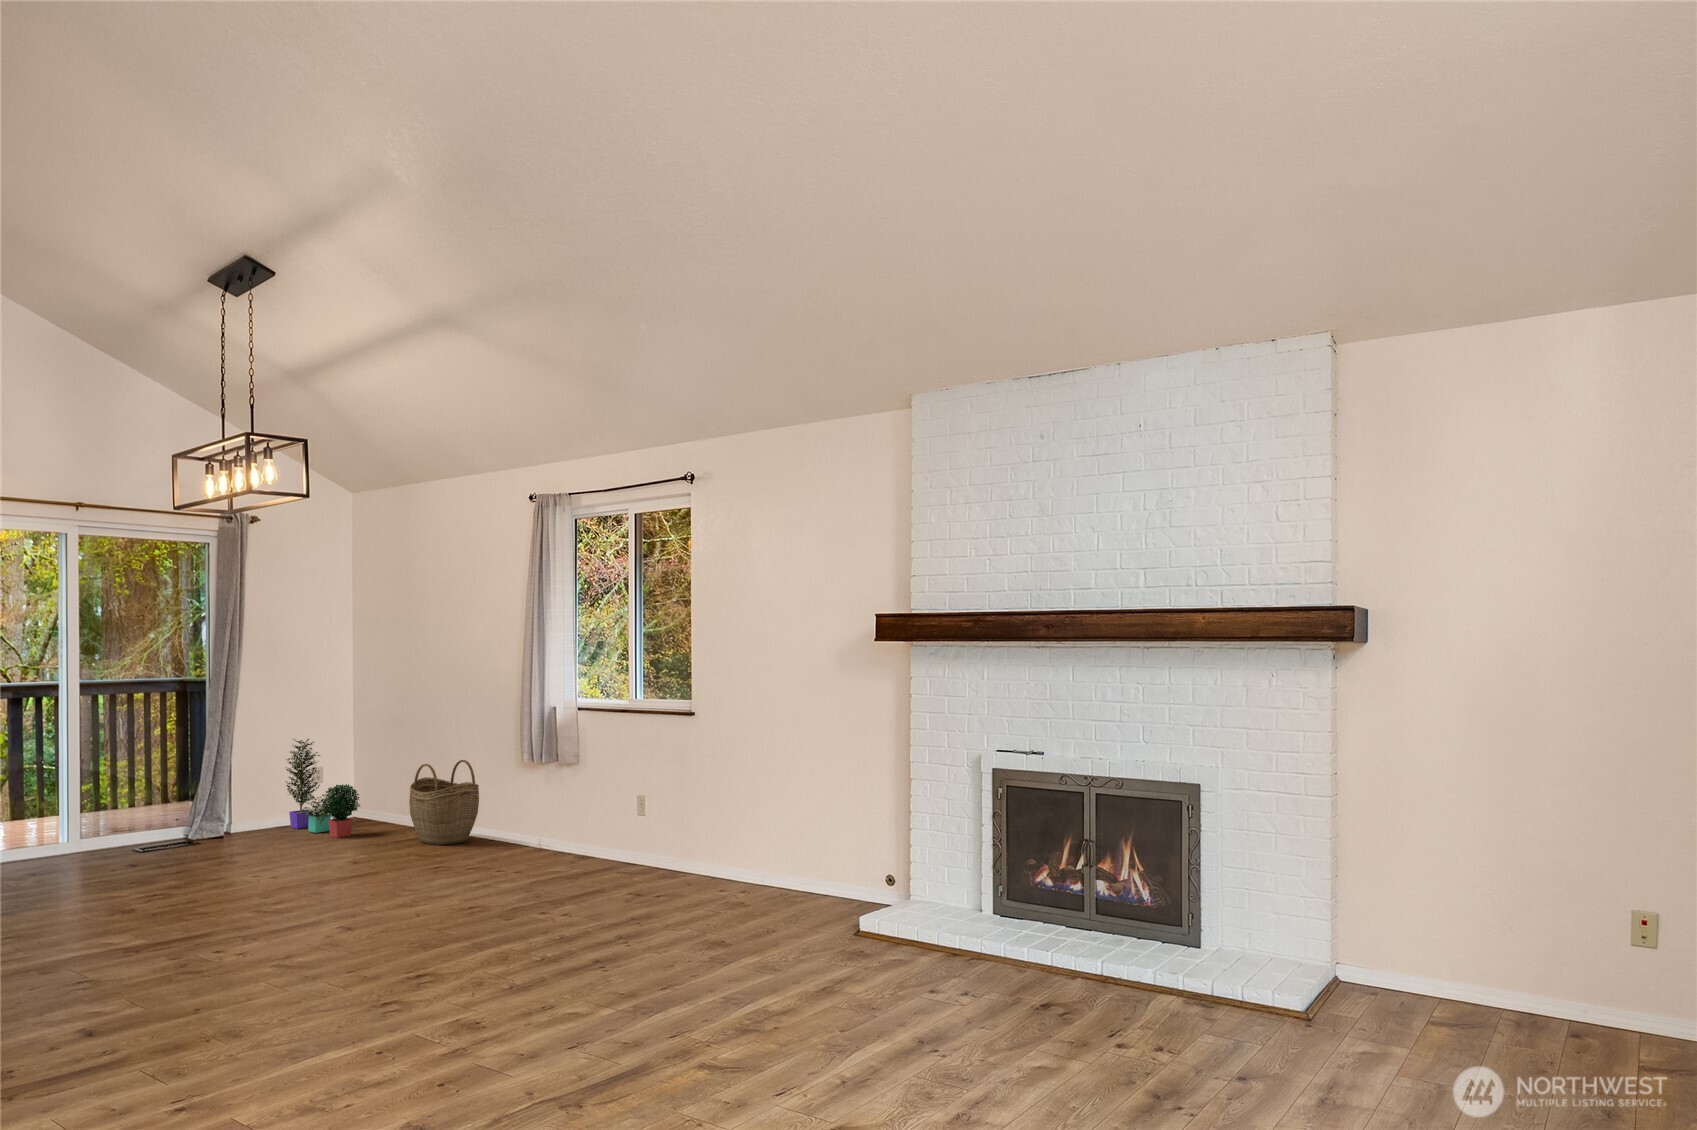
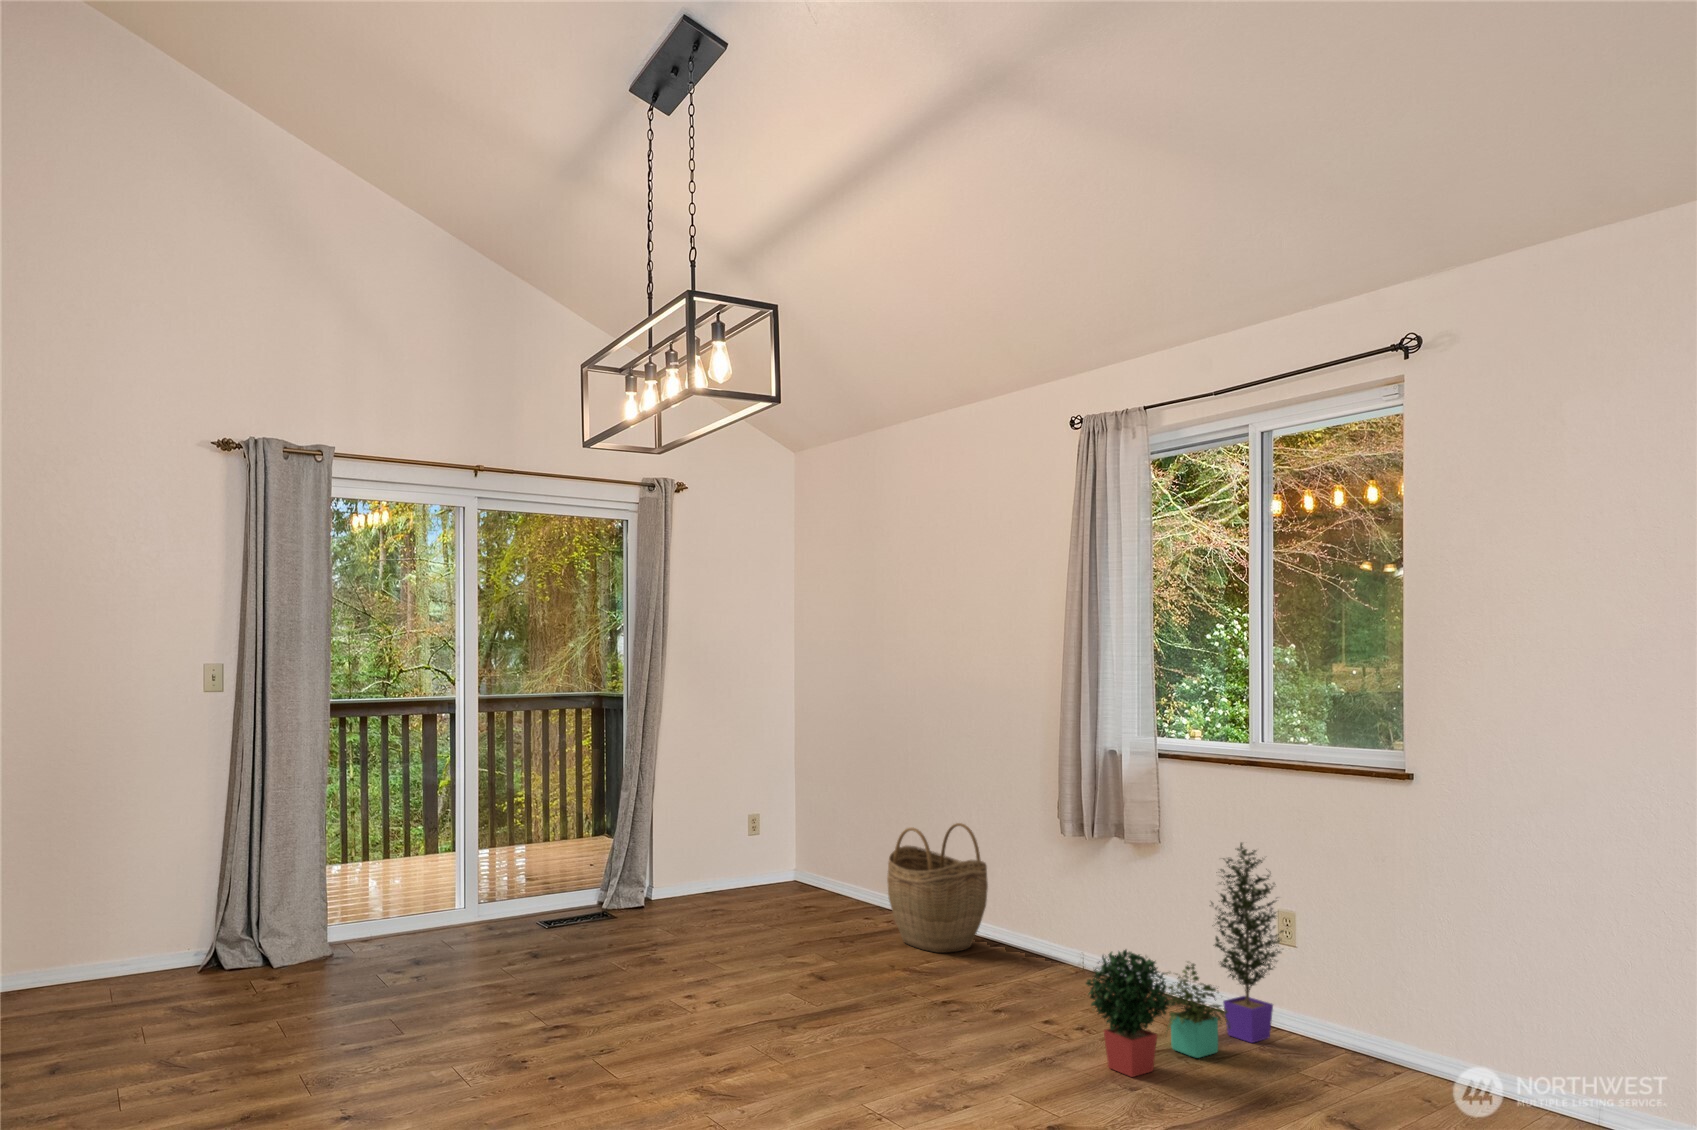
potted plant: present [286,739,360,838] -> present [1086,843,1283,1077]

